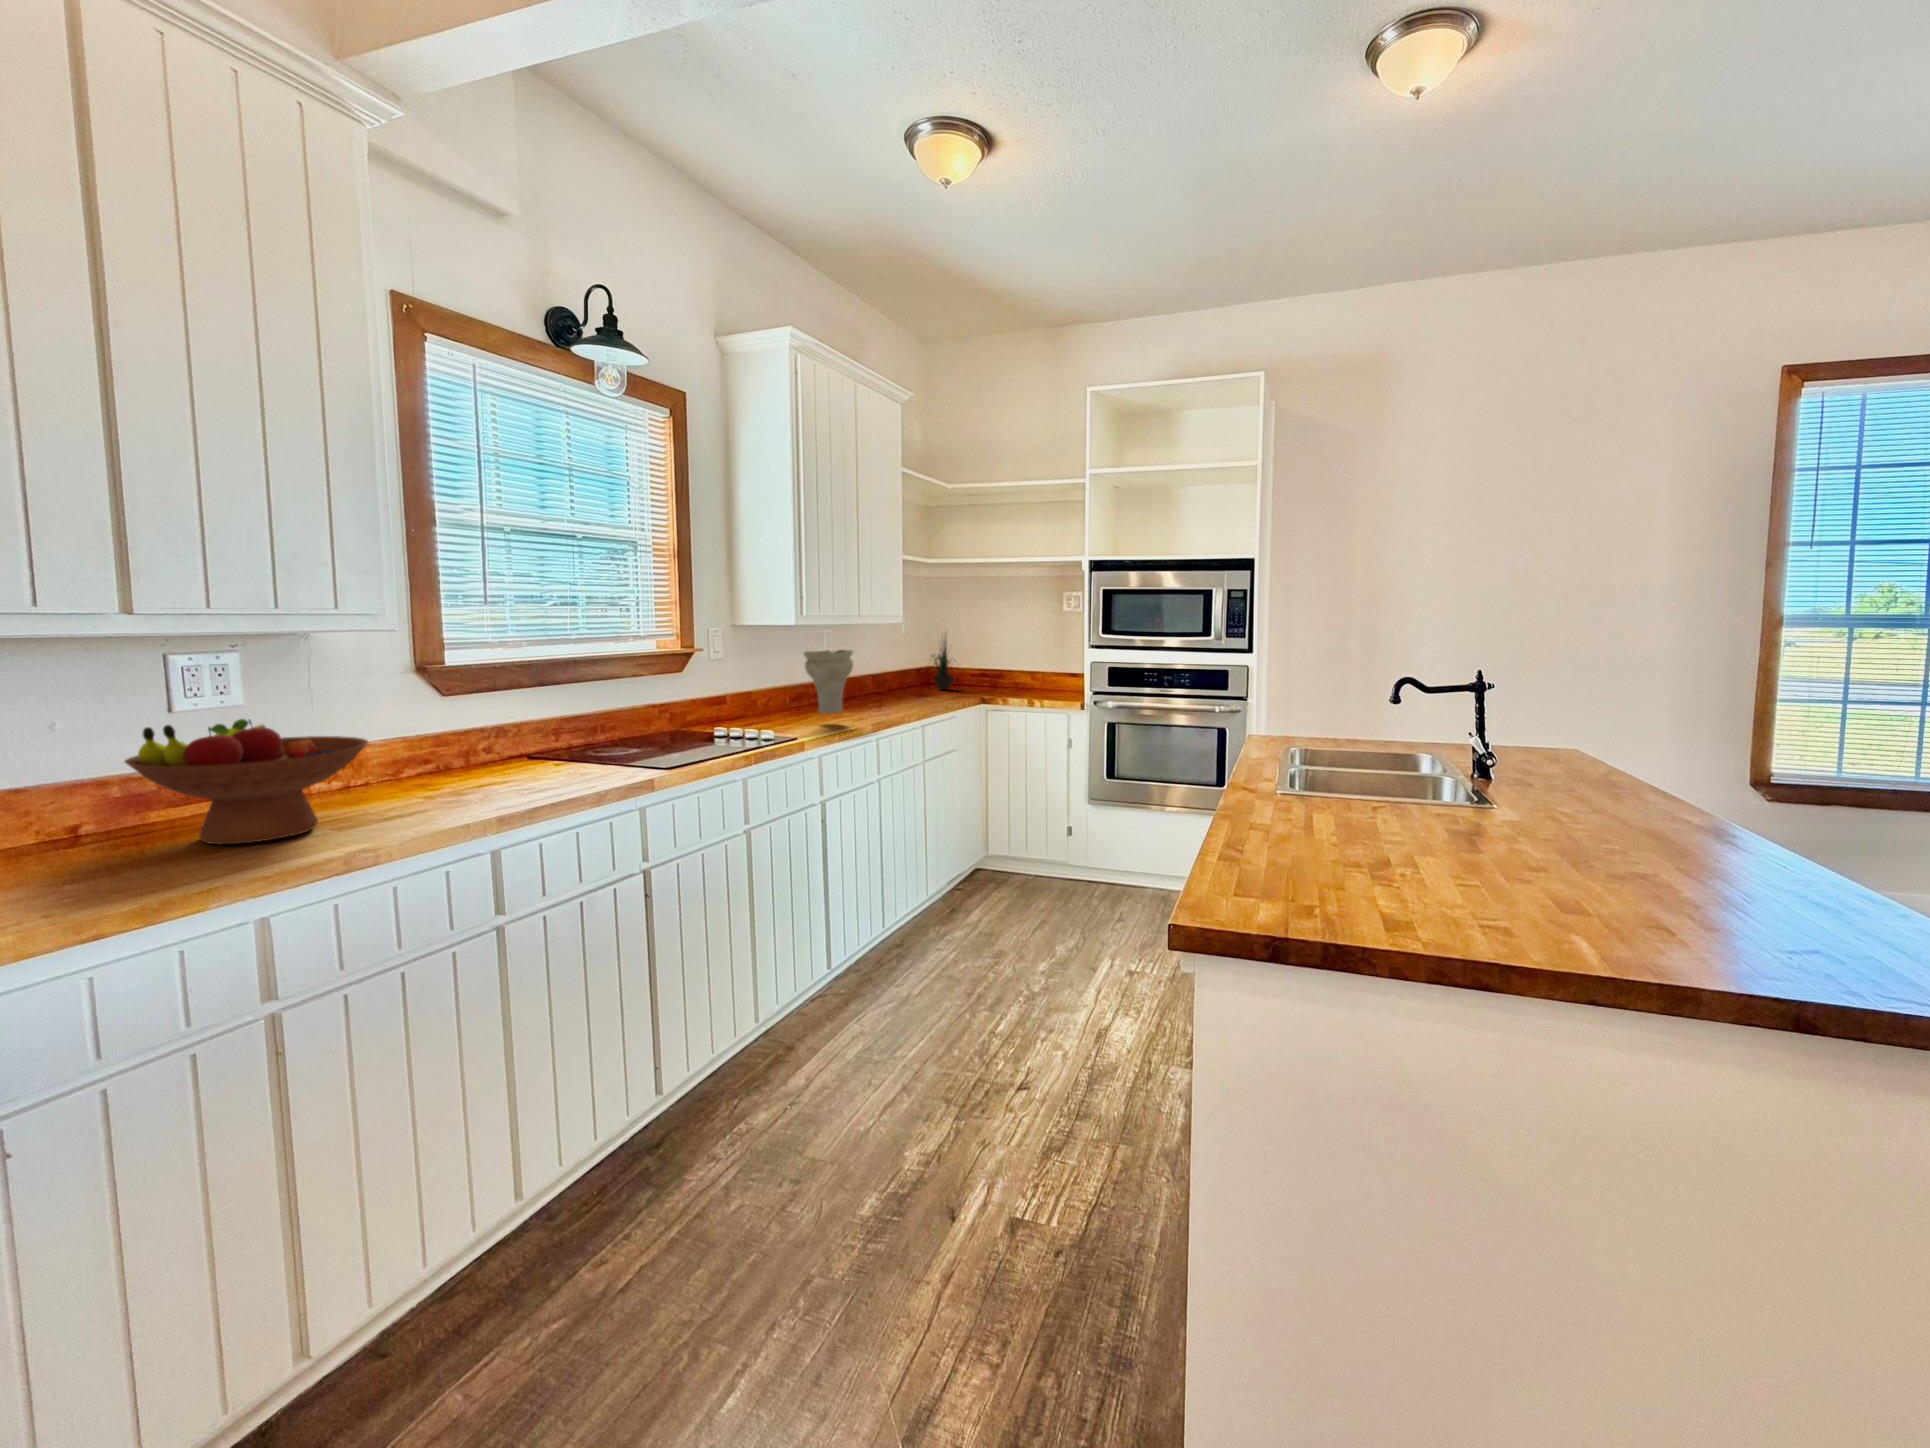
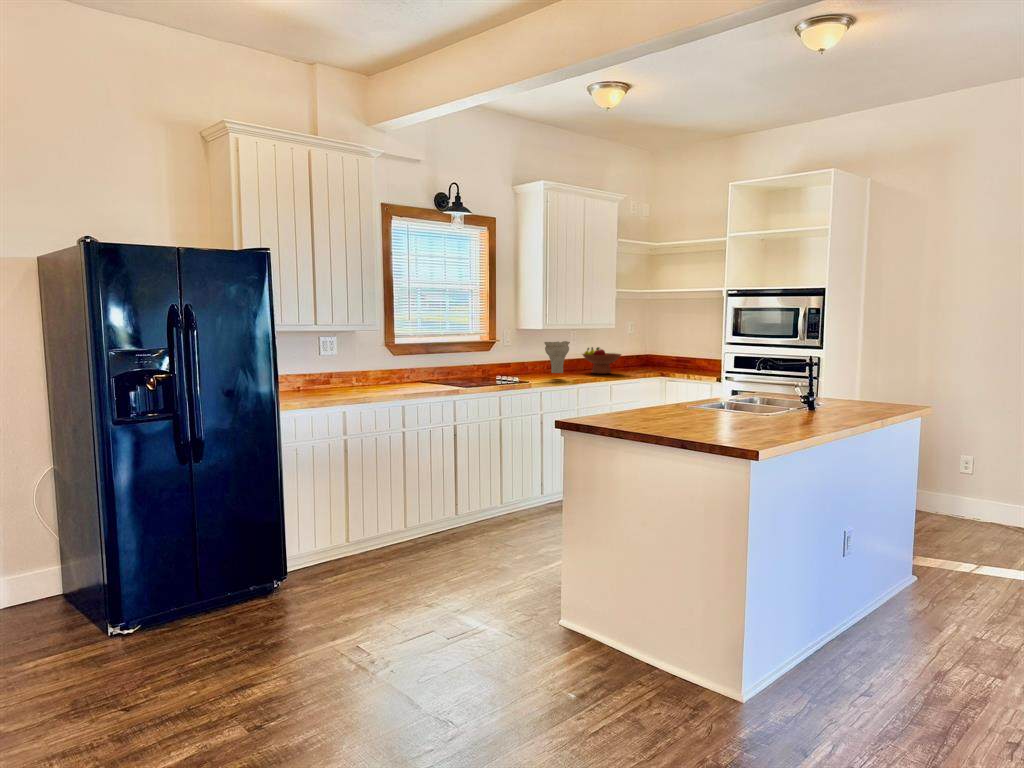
potted plant: present [932,641,954,690] -> none [636,329,657,368]
fruit bowl: present [125,719,368,844] -> present [582,347,621,374]

